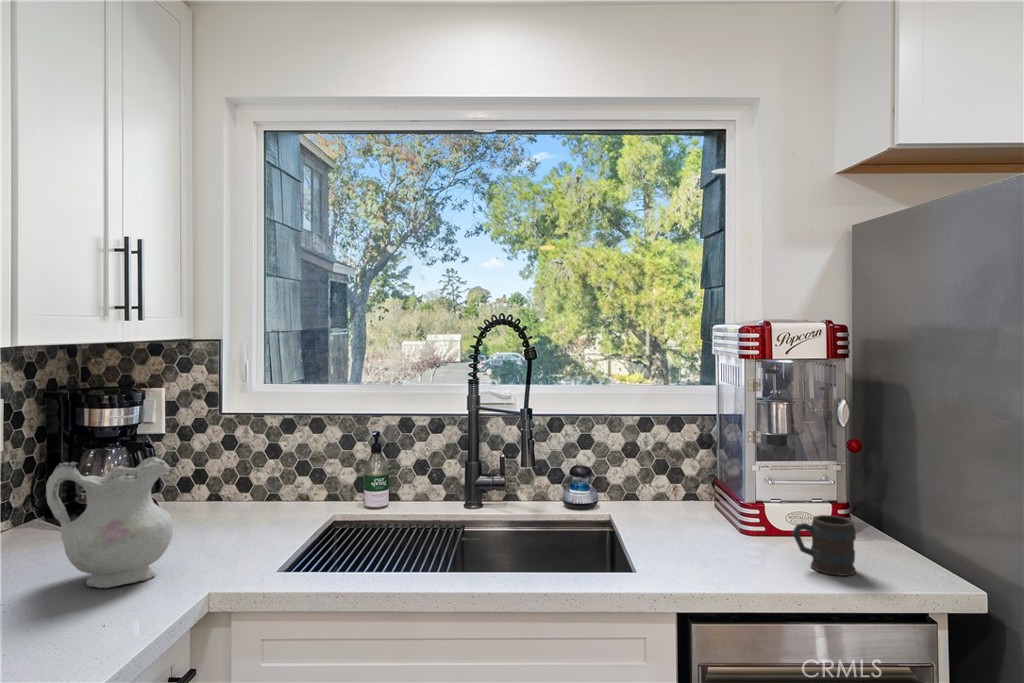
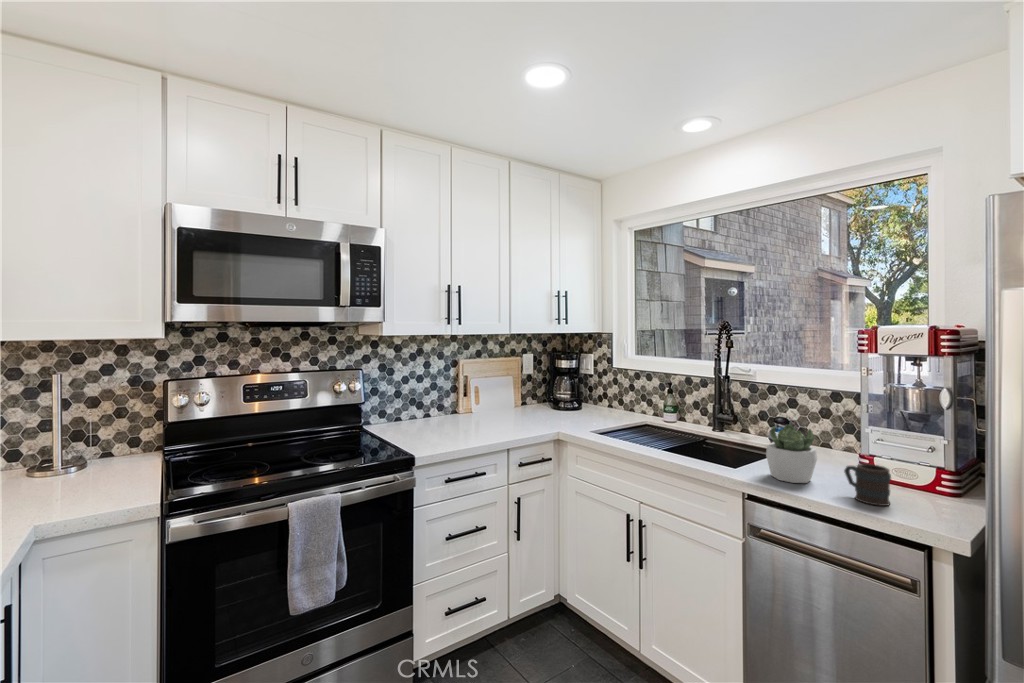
ceramic pitcher: present [46,457,173,588] -> none [525,377,563,424]
succulent plant: none [677,477,753,574] -> present [766,425,817,483]

